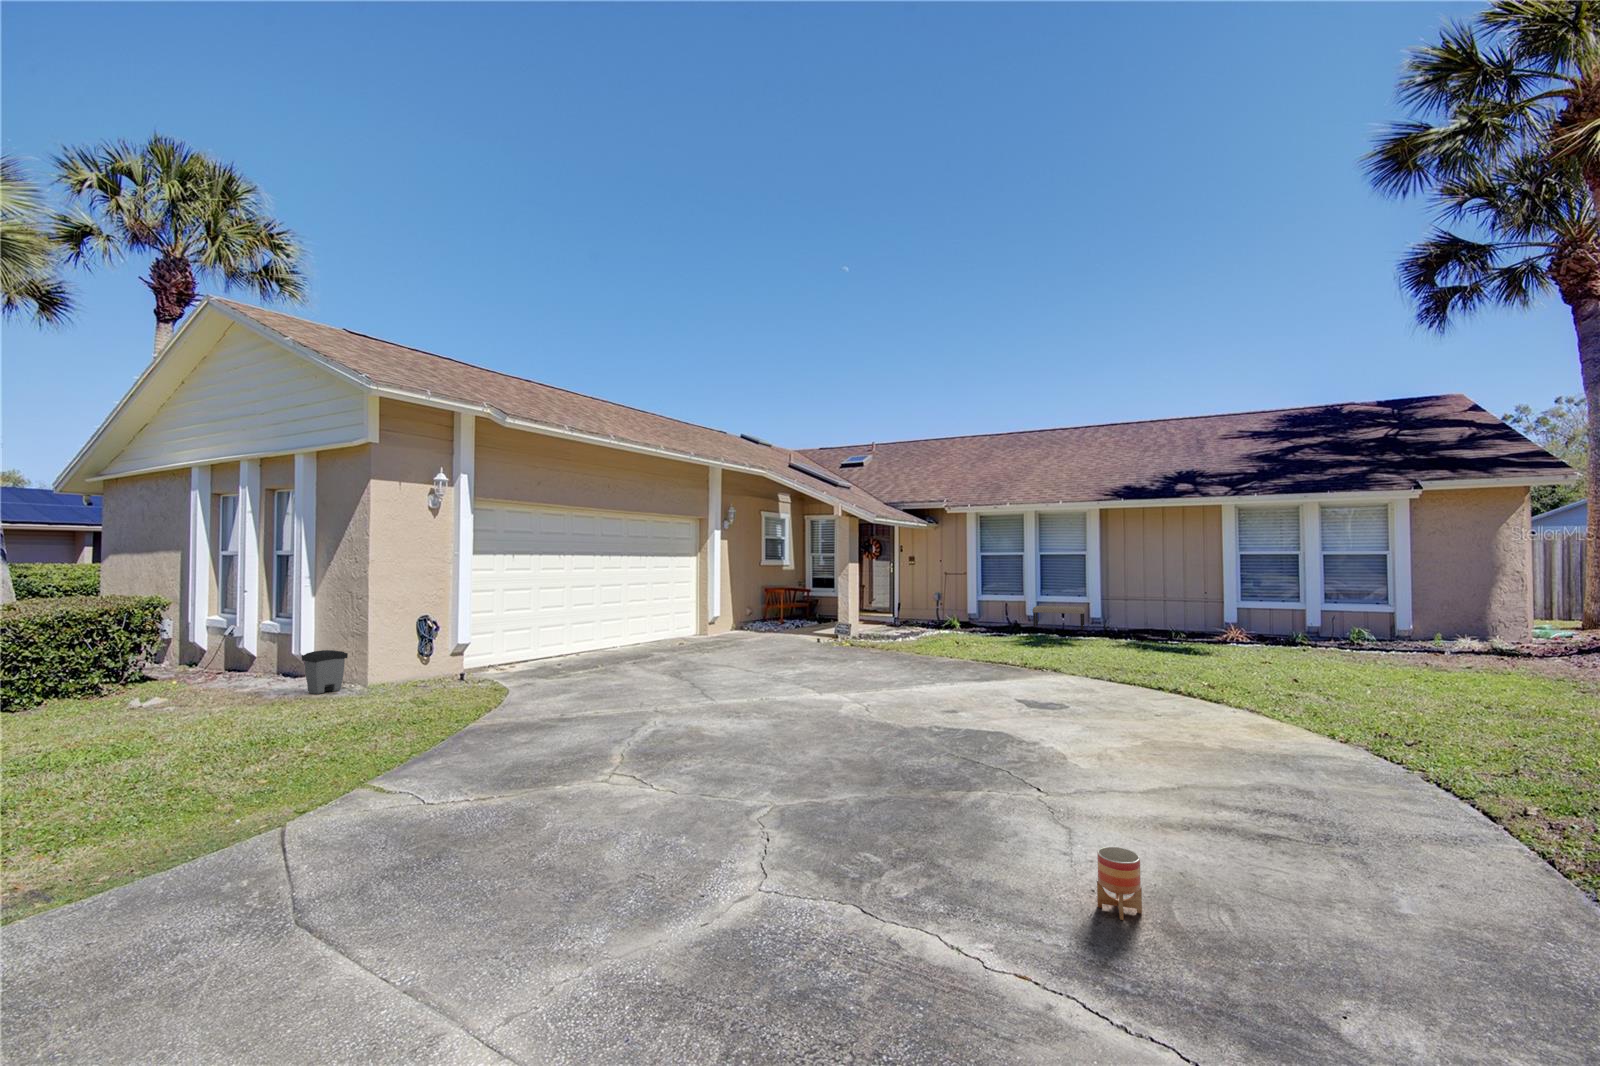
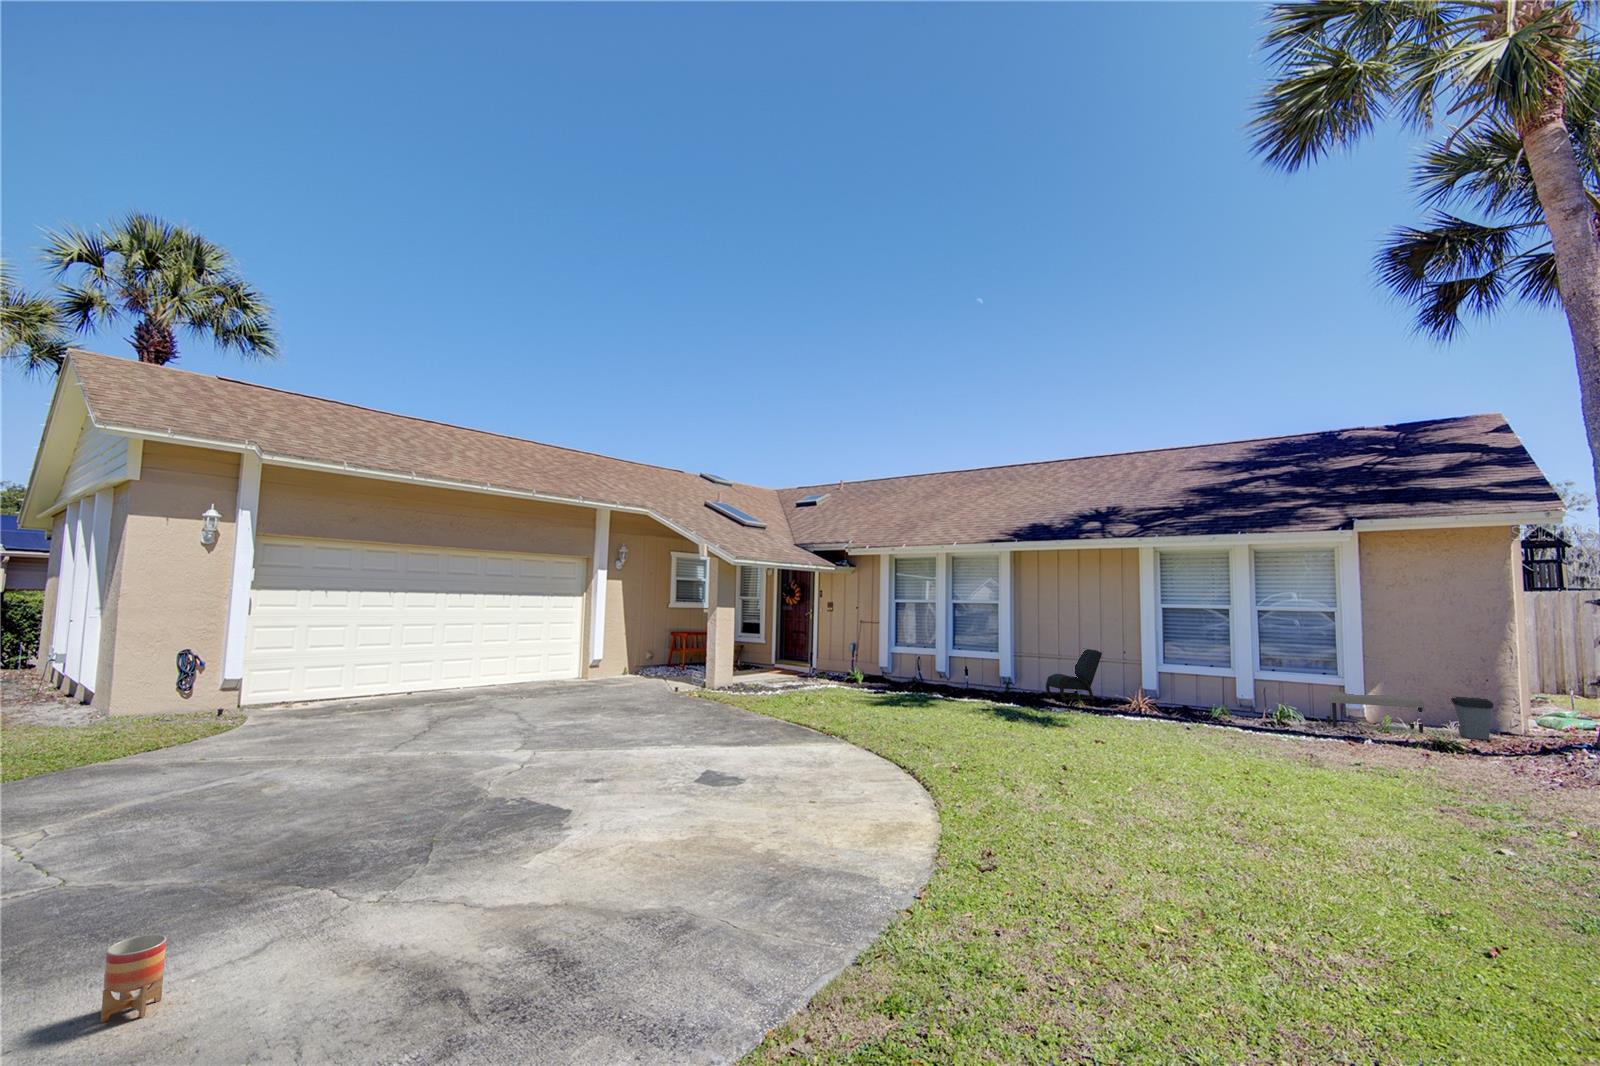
lounge chair: none [1137,591,1186,635] -> present [1046,649,1102,701]
bench: present [1033,606,1085,630] -> present [1327,692,1424,733]
trash can: present [302,650,348,694] -> present [1451,697,1493,740]

